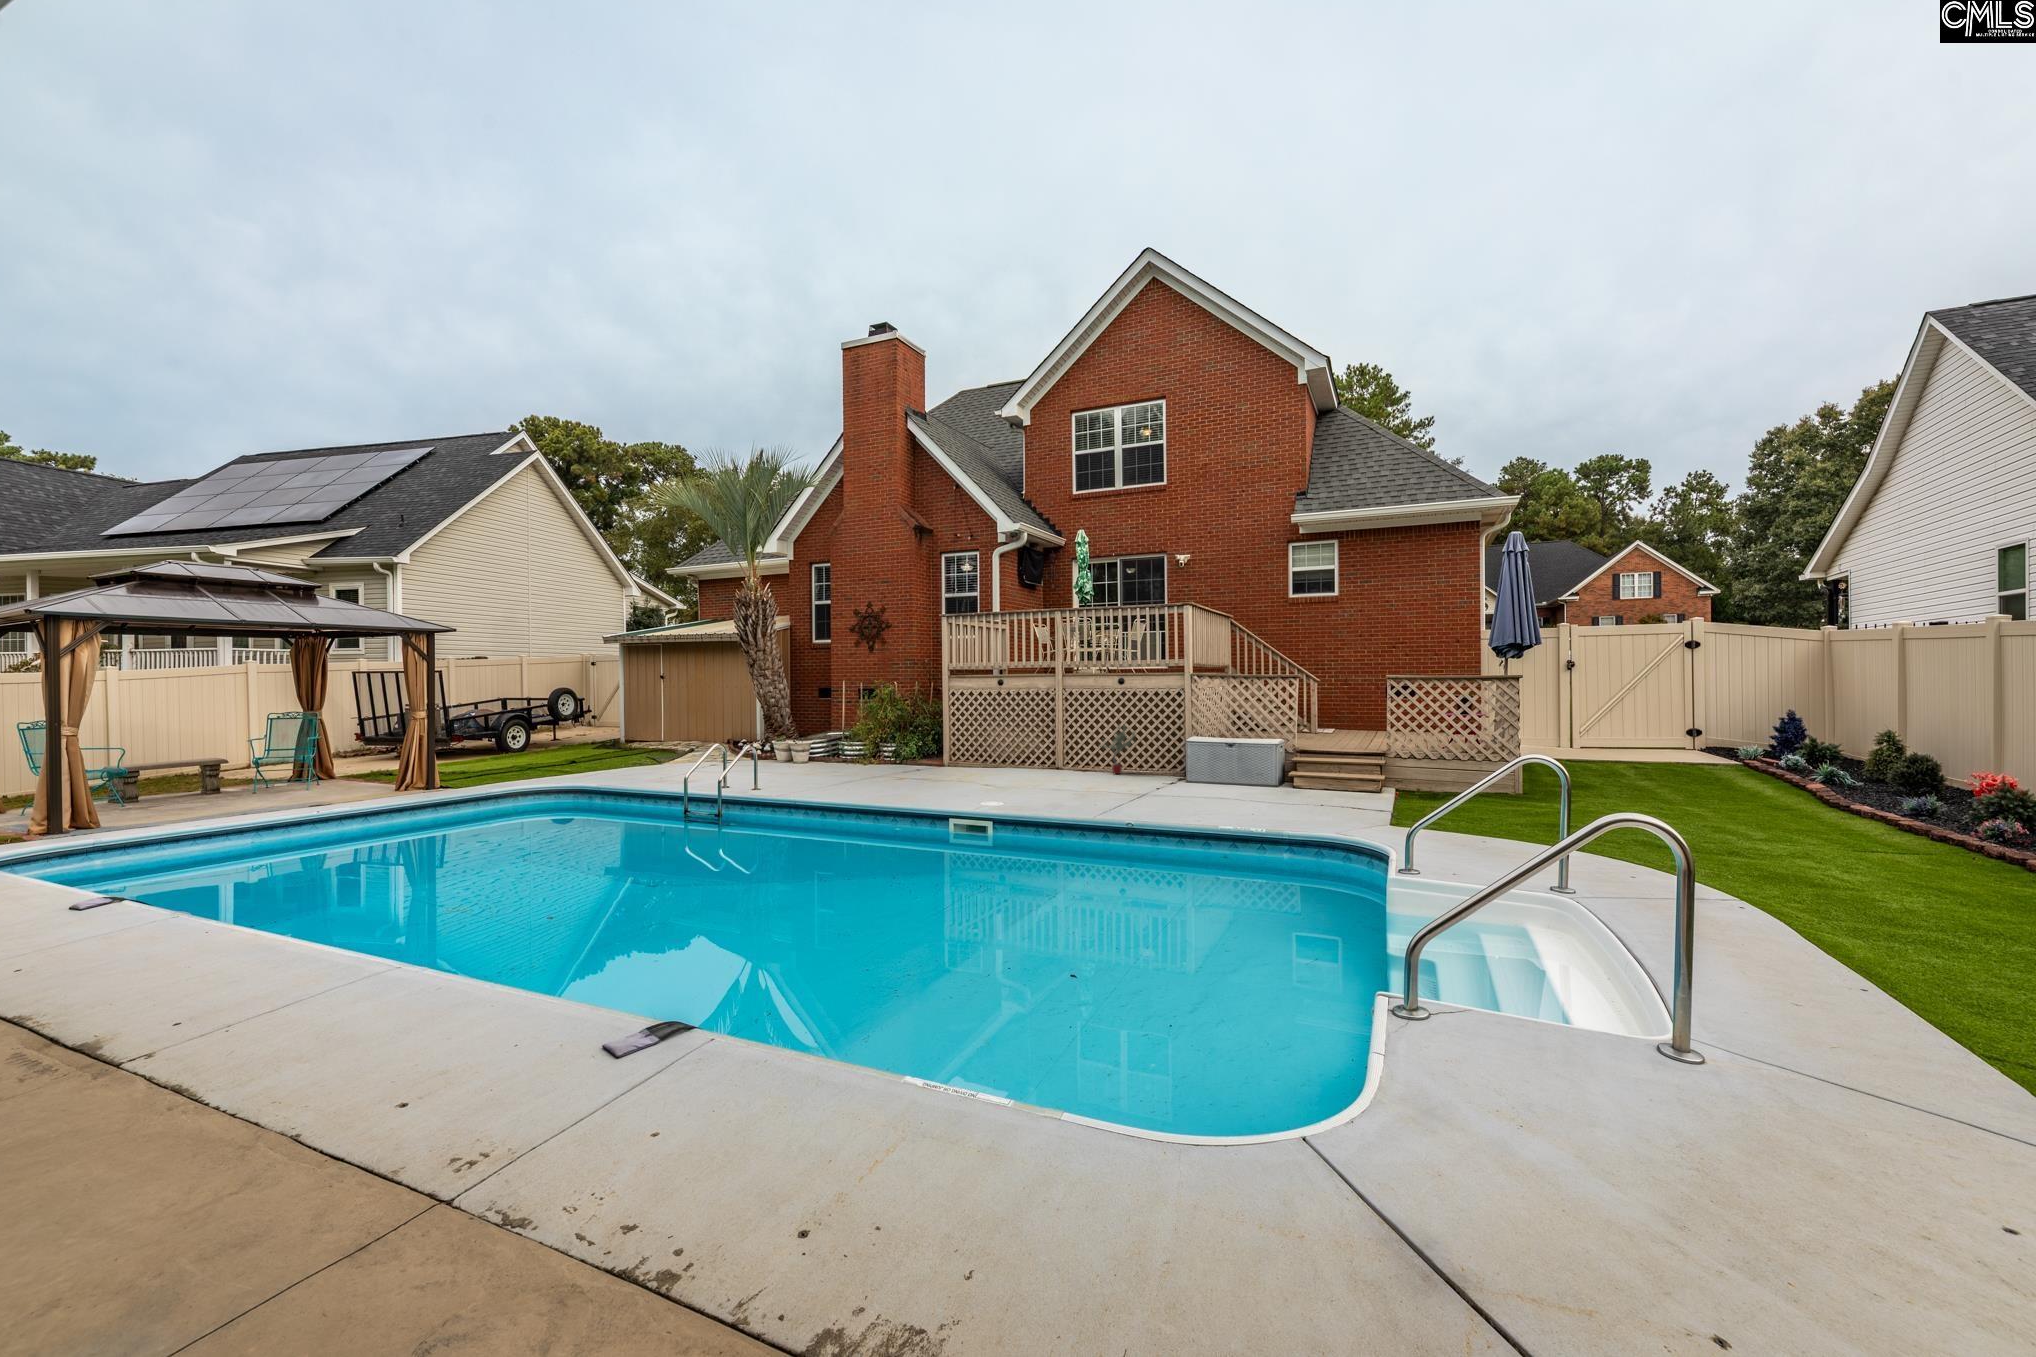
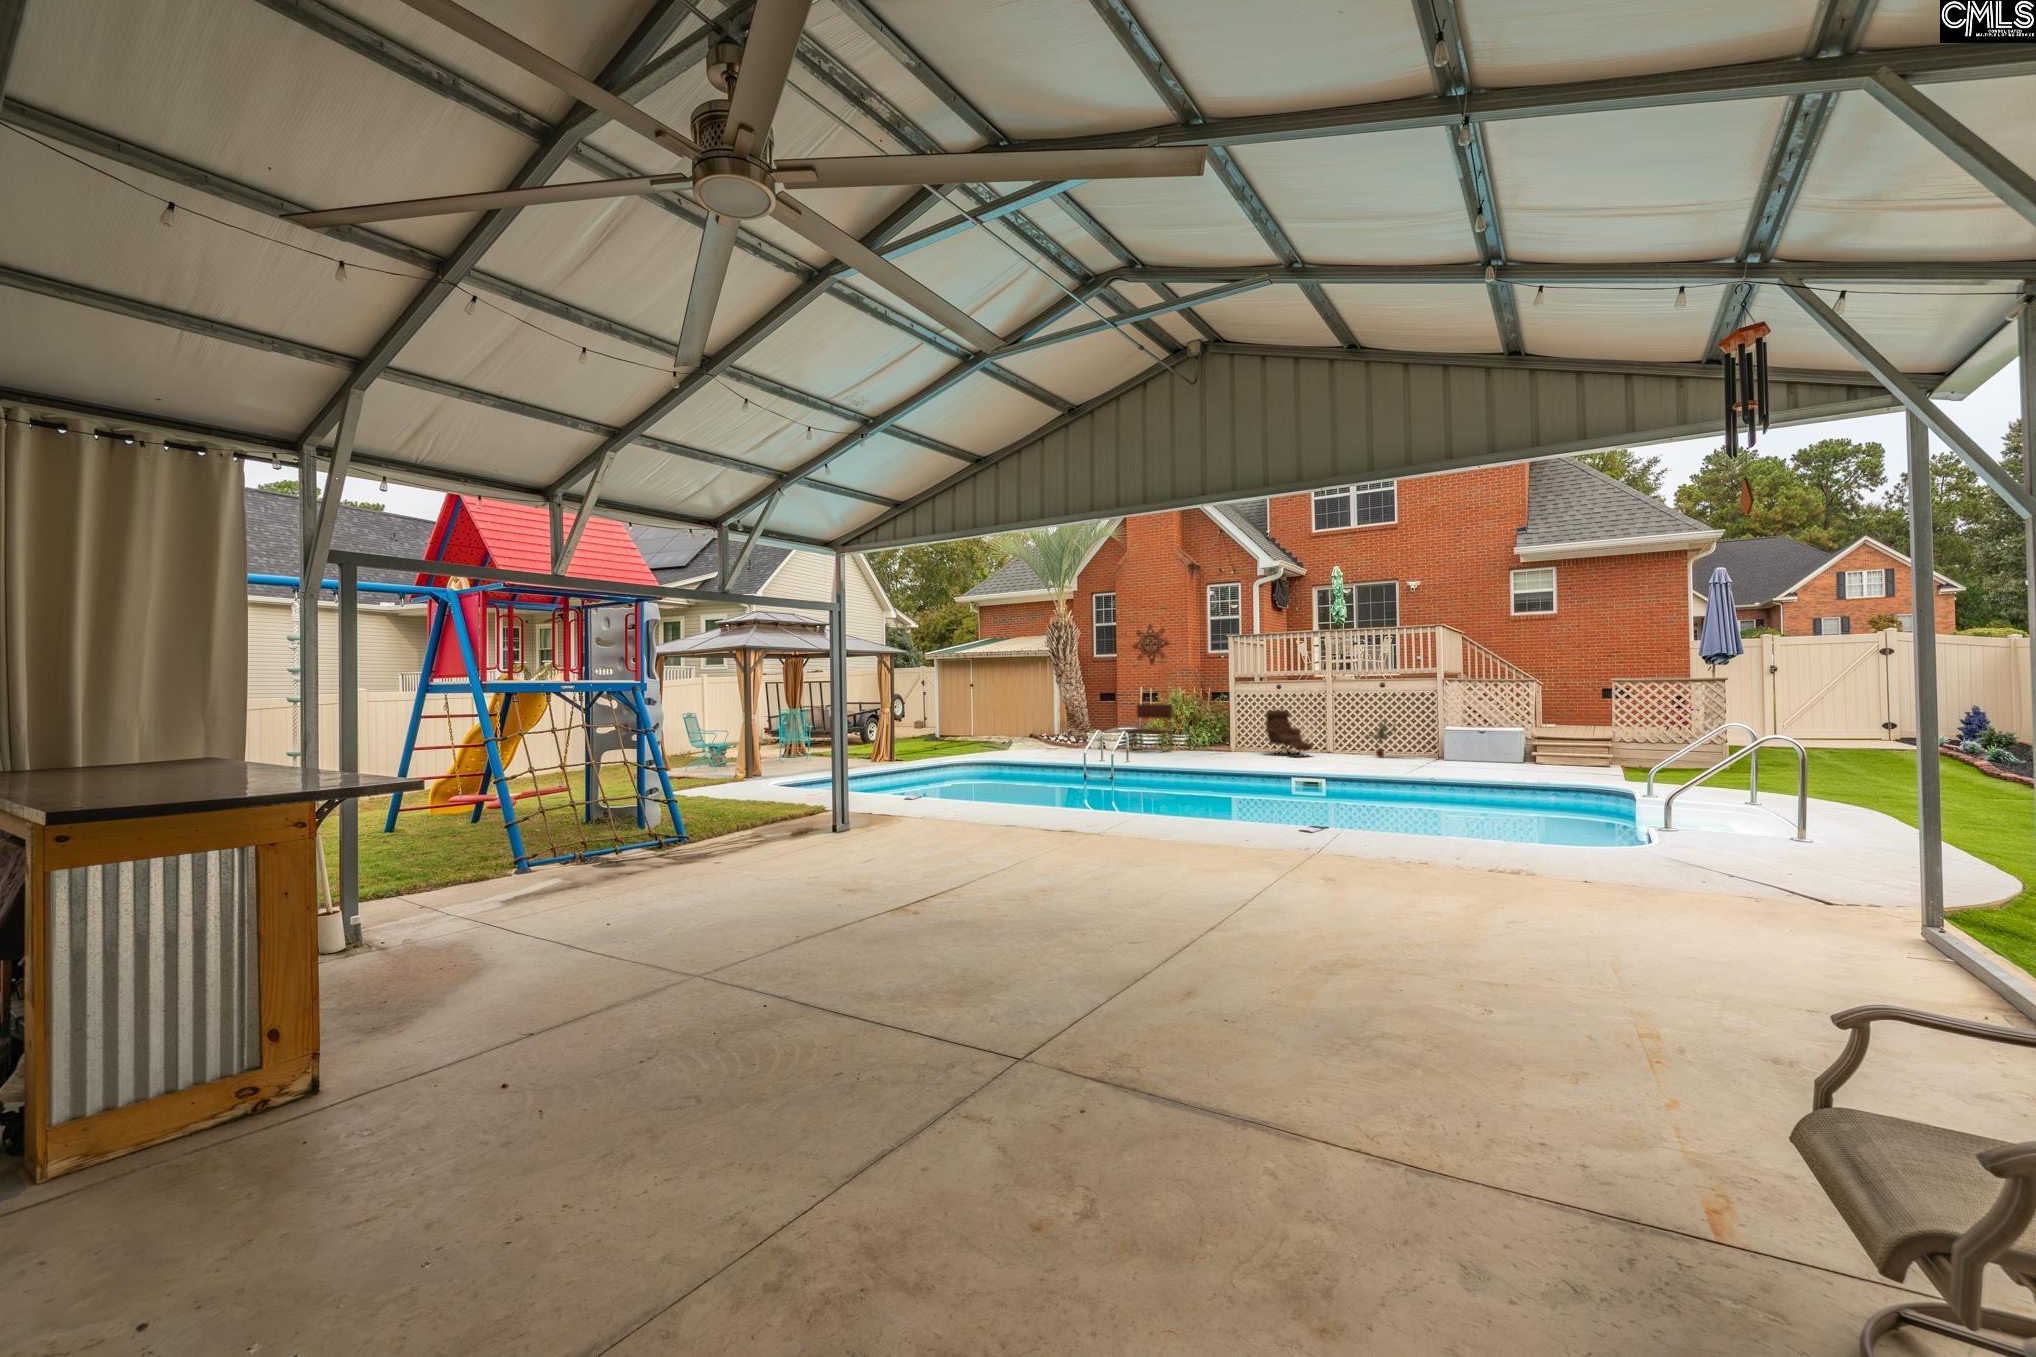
bench: none [816,703,876,765] -> present [1125,704,1173,752]
lounge chair: none [982,711,1036,774] -> present [1266,709,1313,755]

